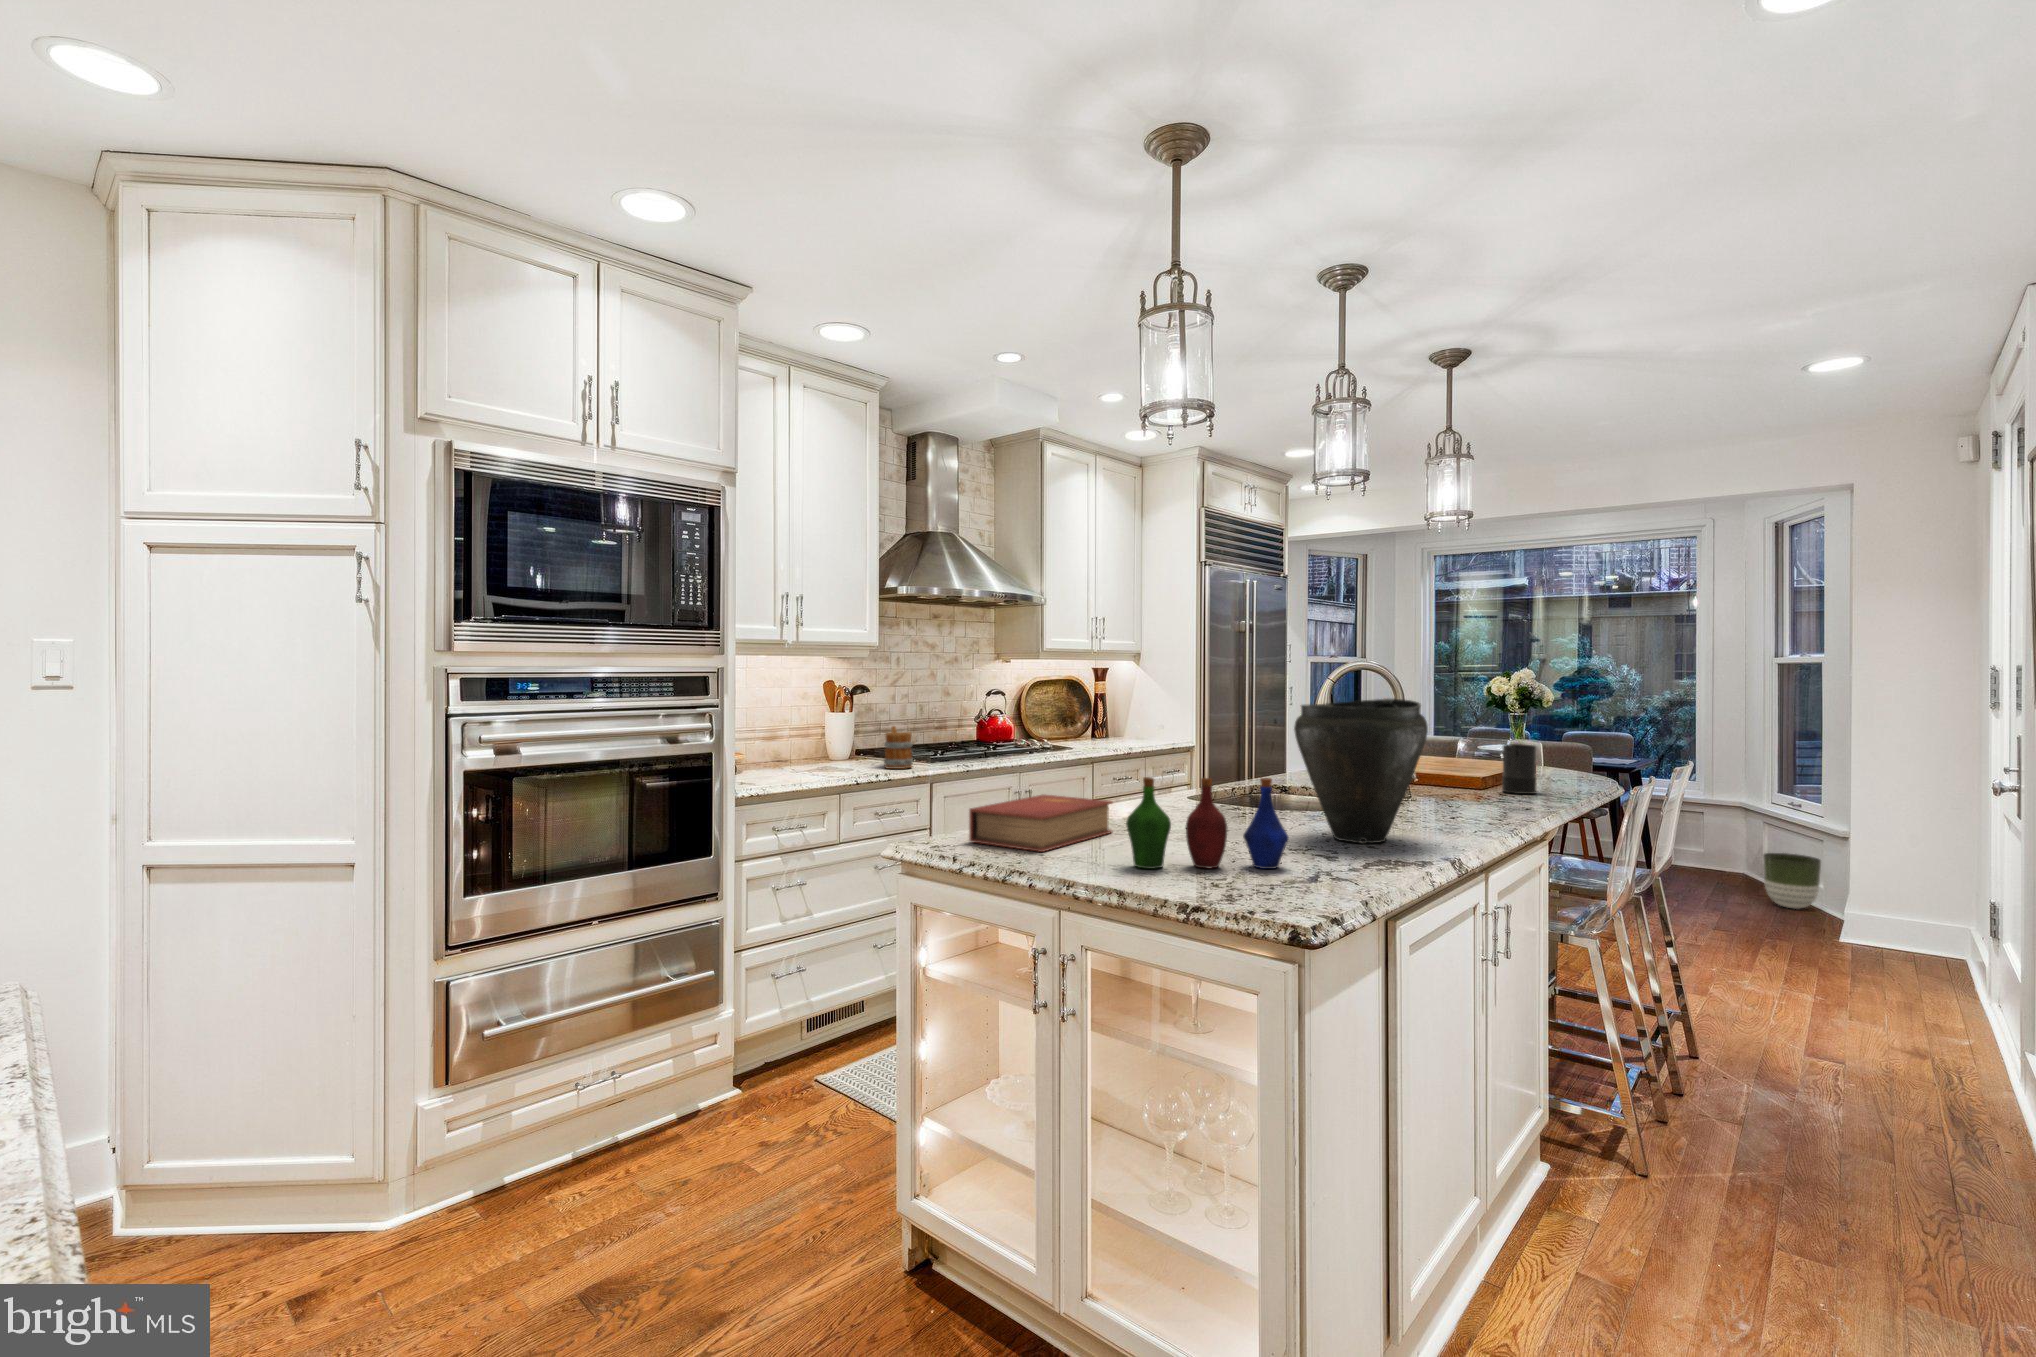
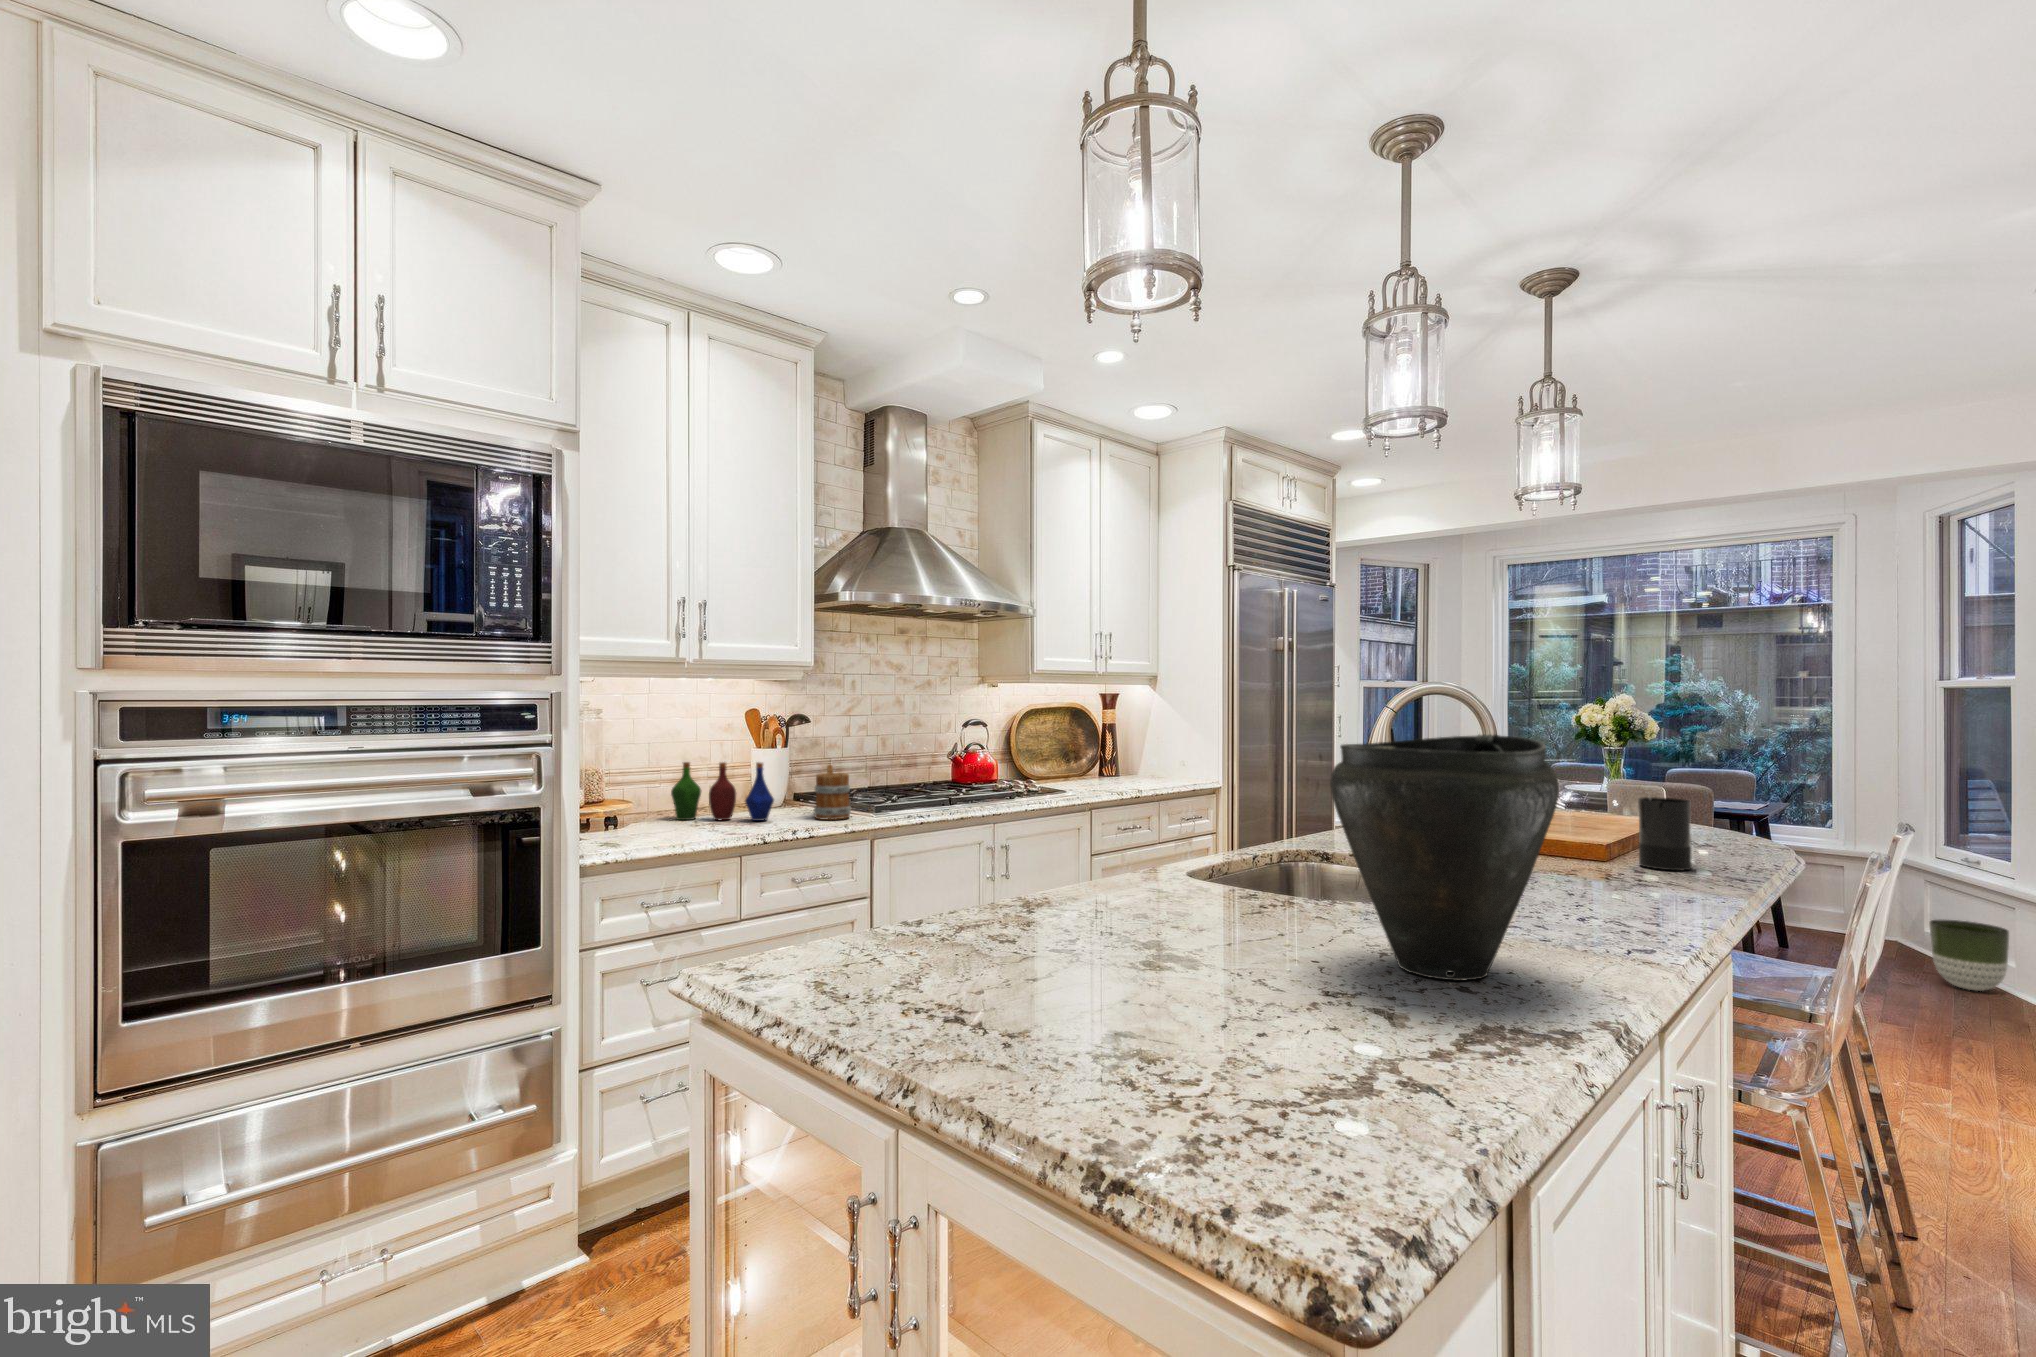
bottle: present [1126,777,1289,869] -> present [671,762,774,821]
book: present [969,795,1112,852] -> none [798,880,1041,995]

